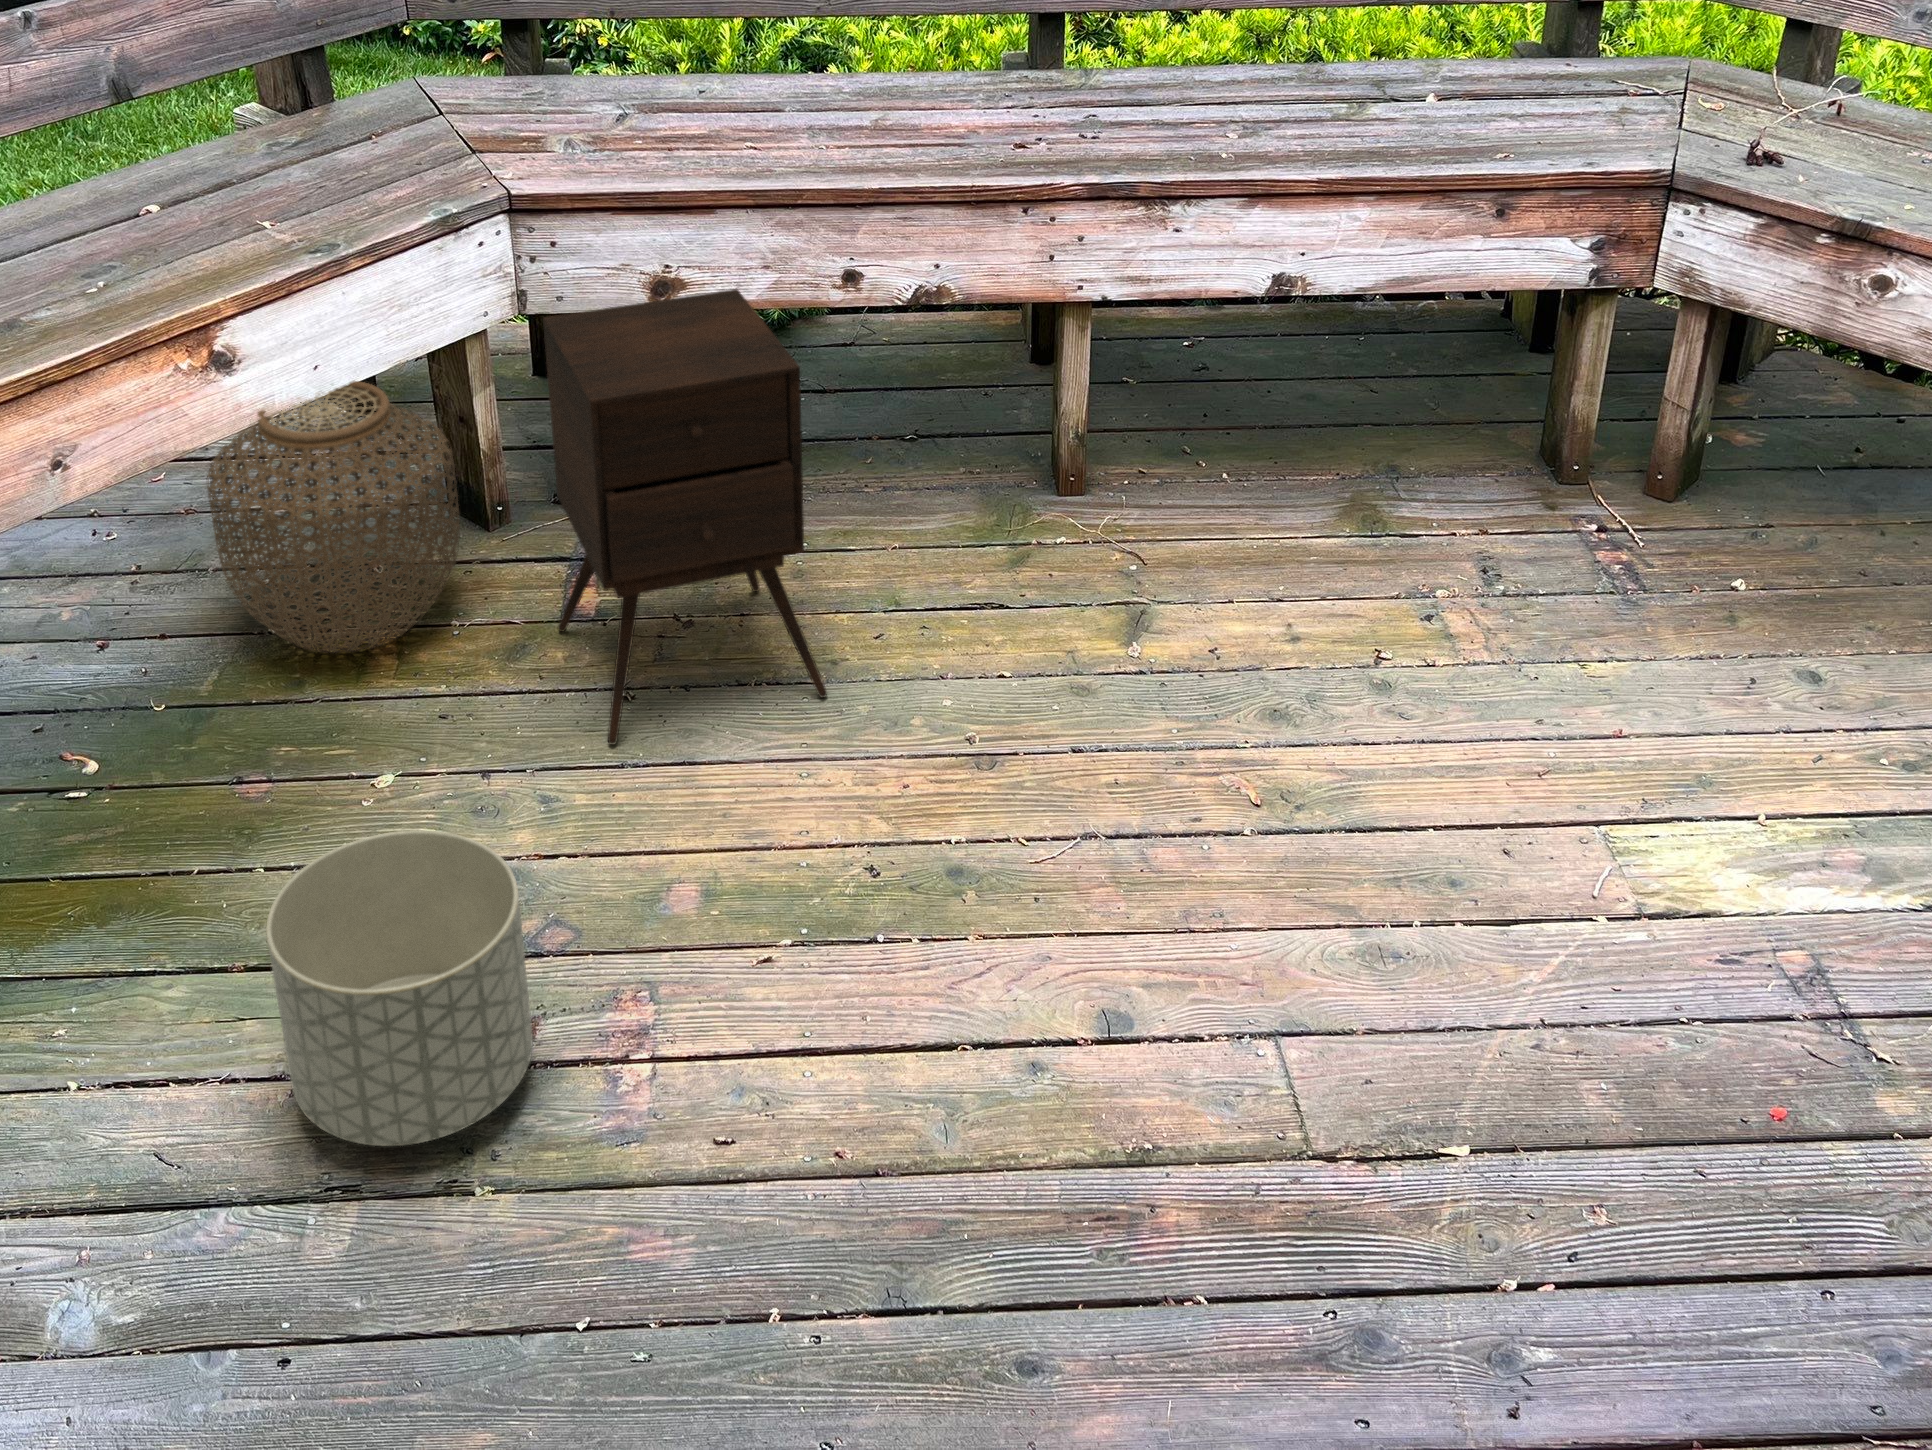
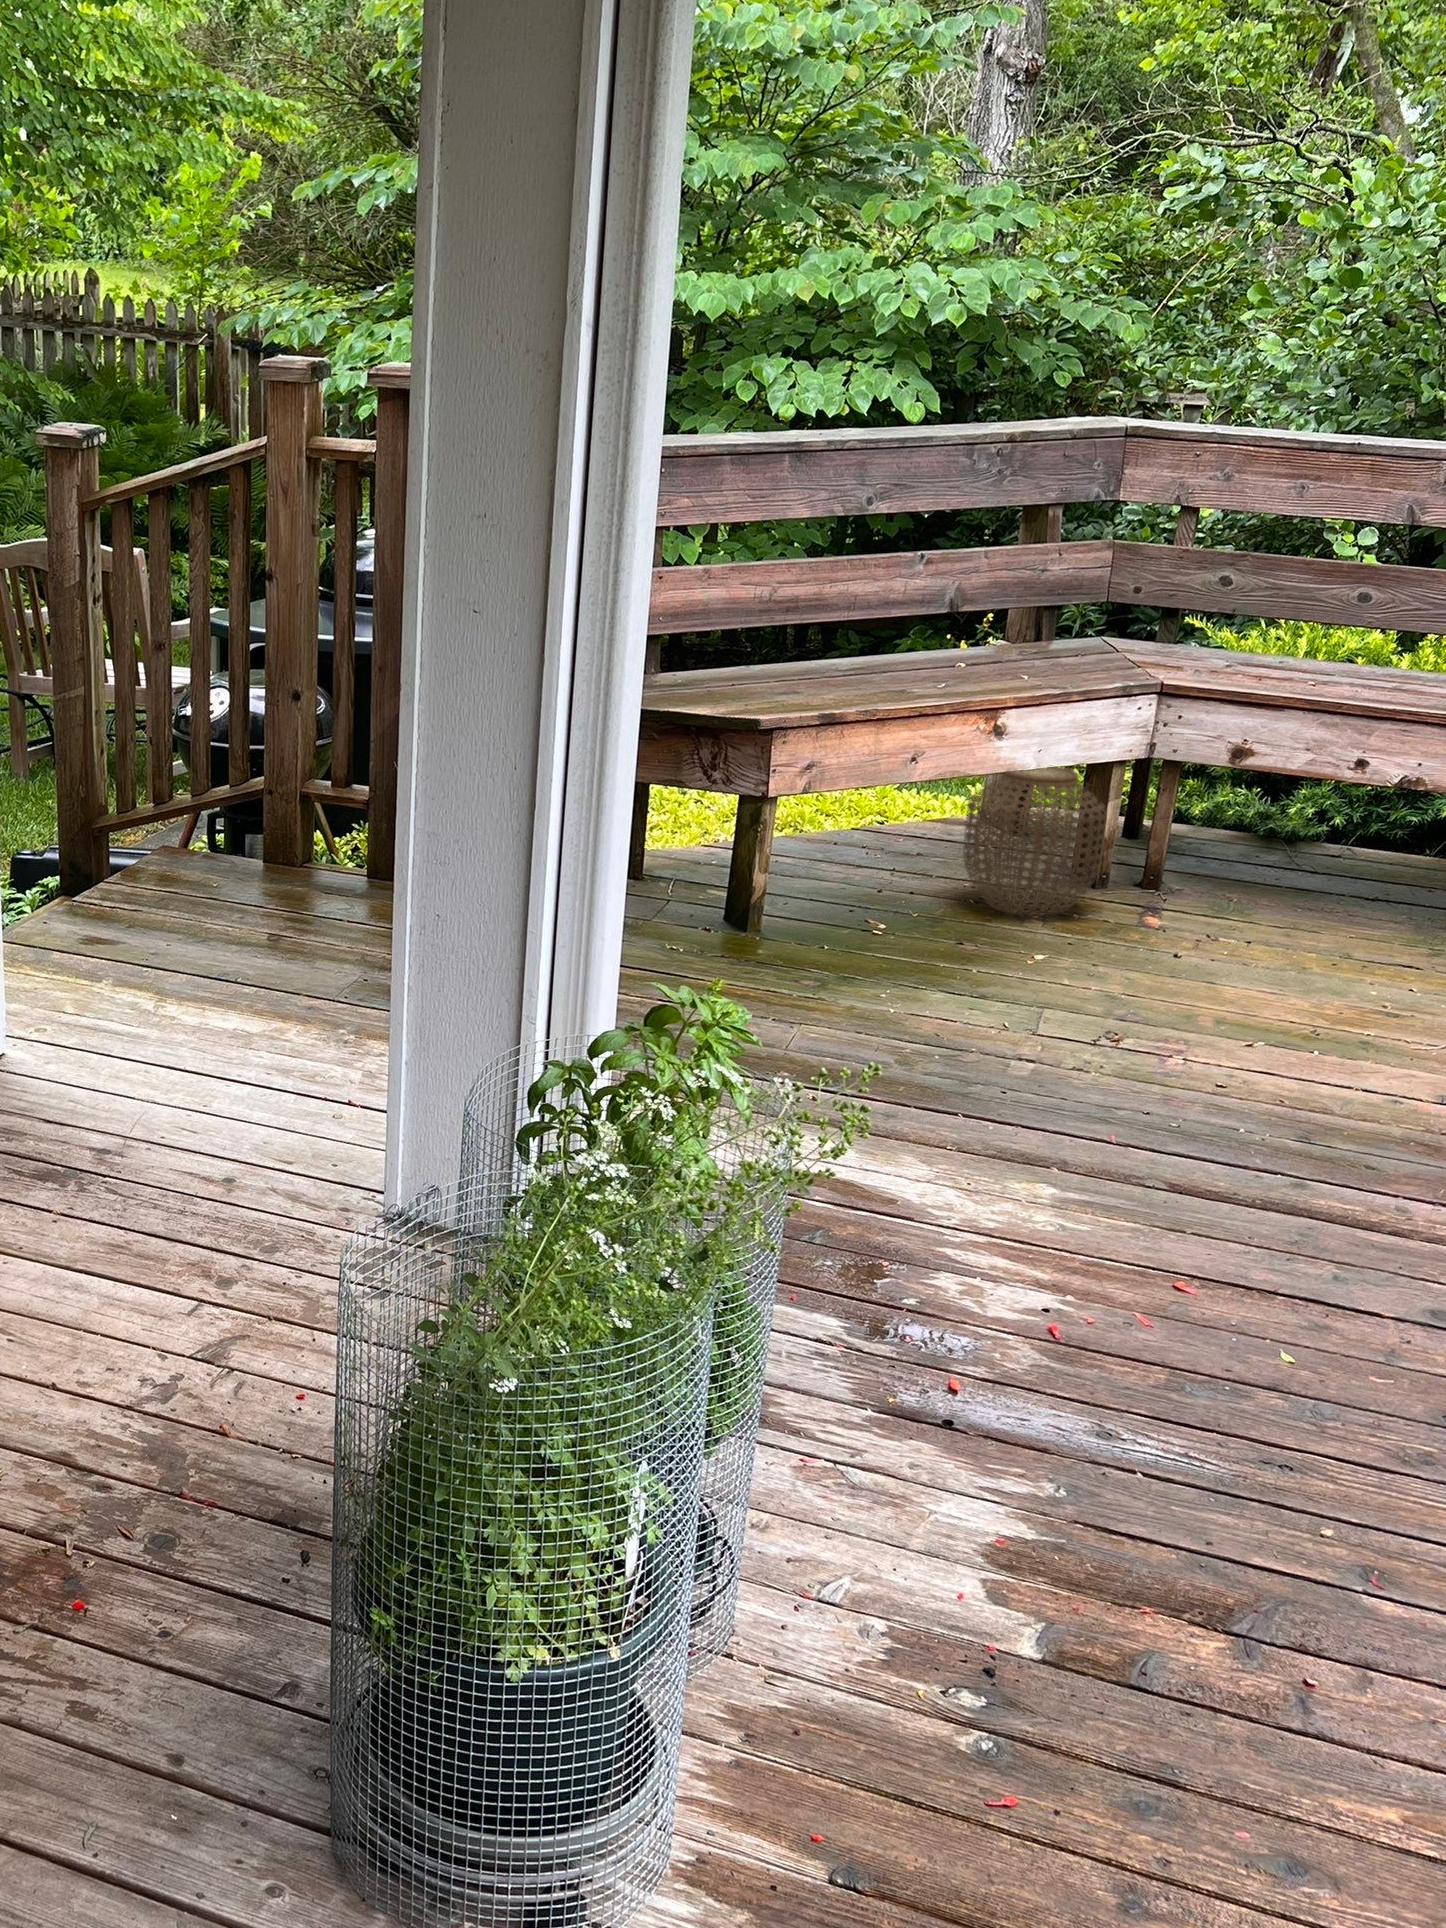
side table: present [543,289,827,745] -> none [1151,725,1334,962]
planter: present [266,830,533,1146] -> none [1029,892,1160,1020]

